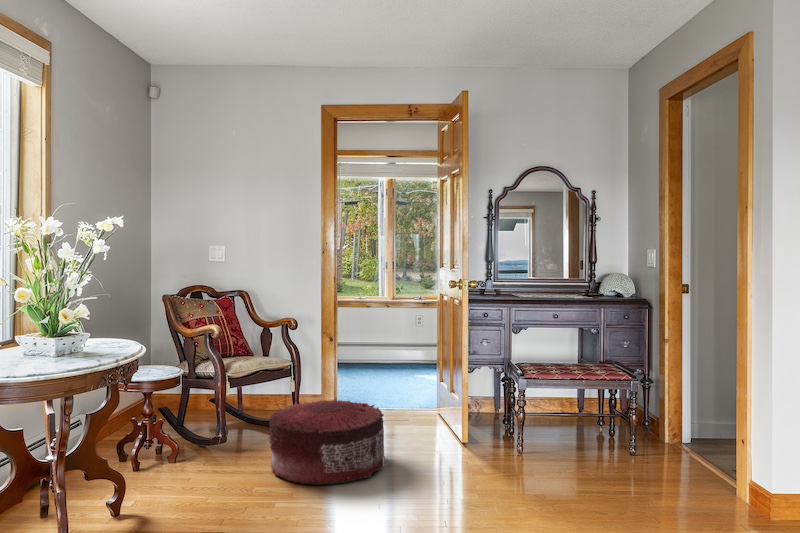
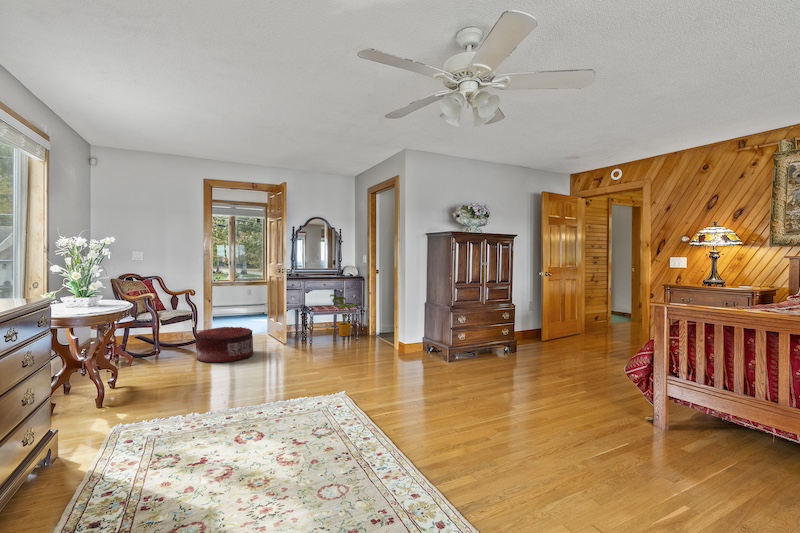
house plant: none [567,338,640,437] -> present [330,295,359,336]

